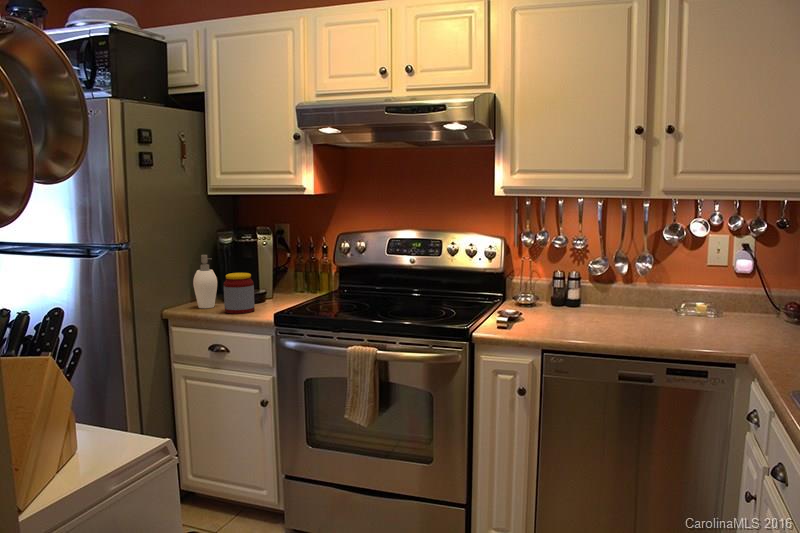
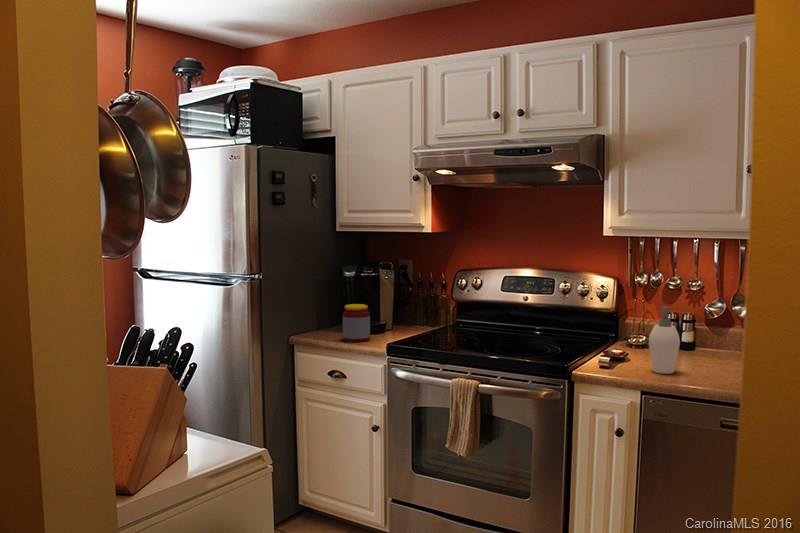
soap dispenser: present [193,255,217,308] -> present [649,307,690,374]

